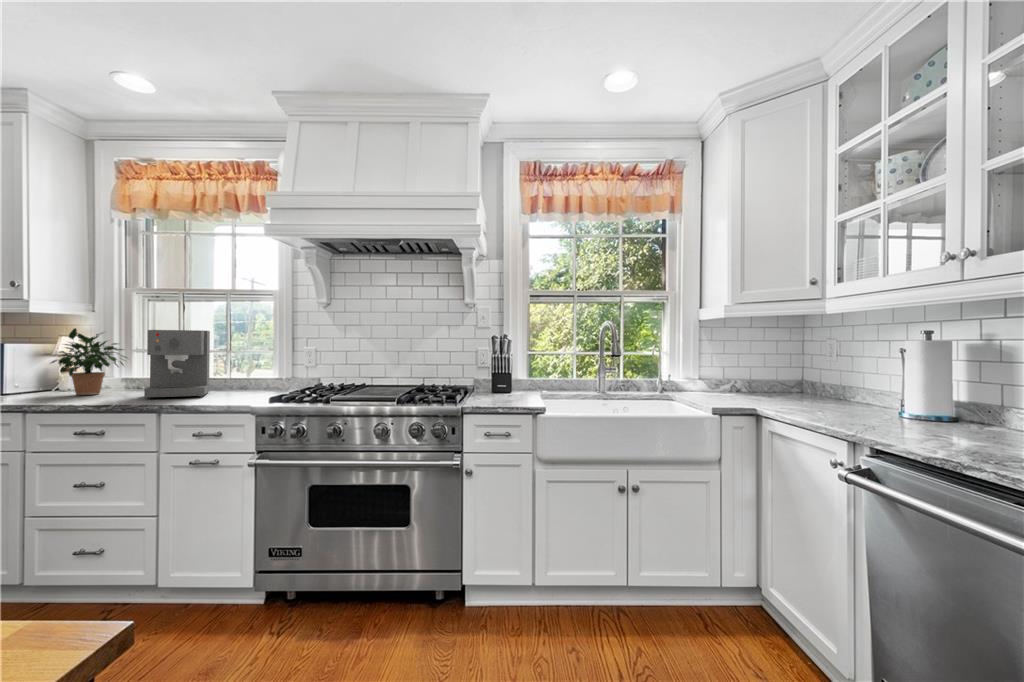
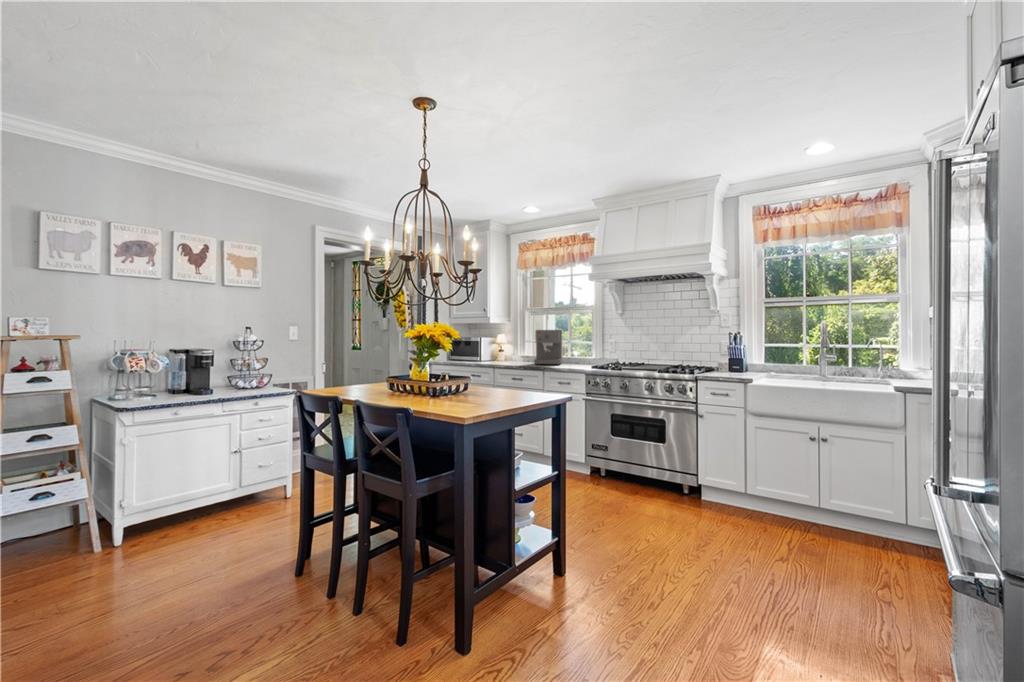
potted plant: present [51,328,127,395] -> none [496,329,527,362]

